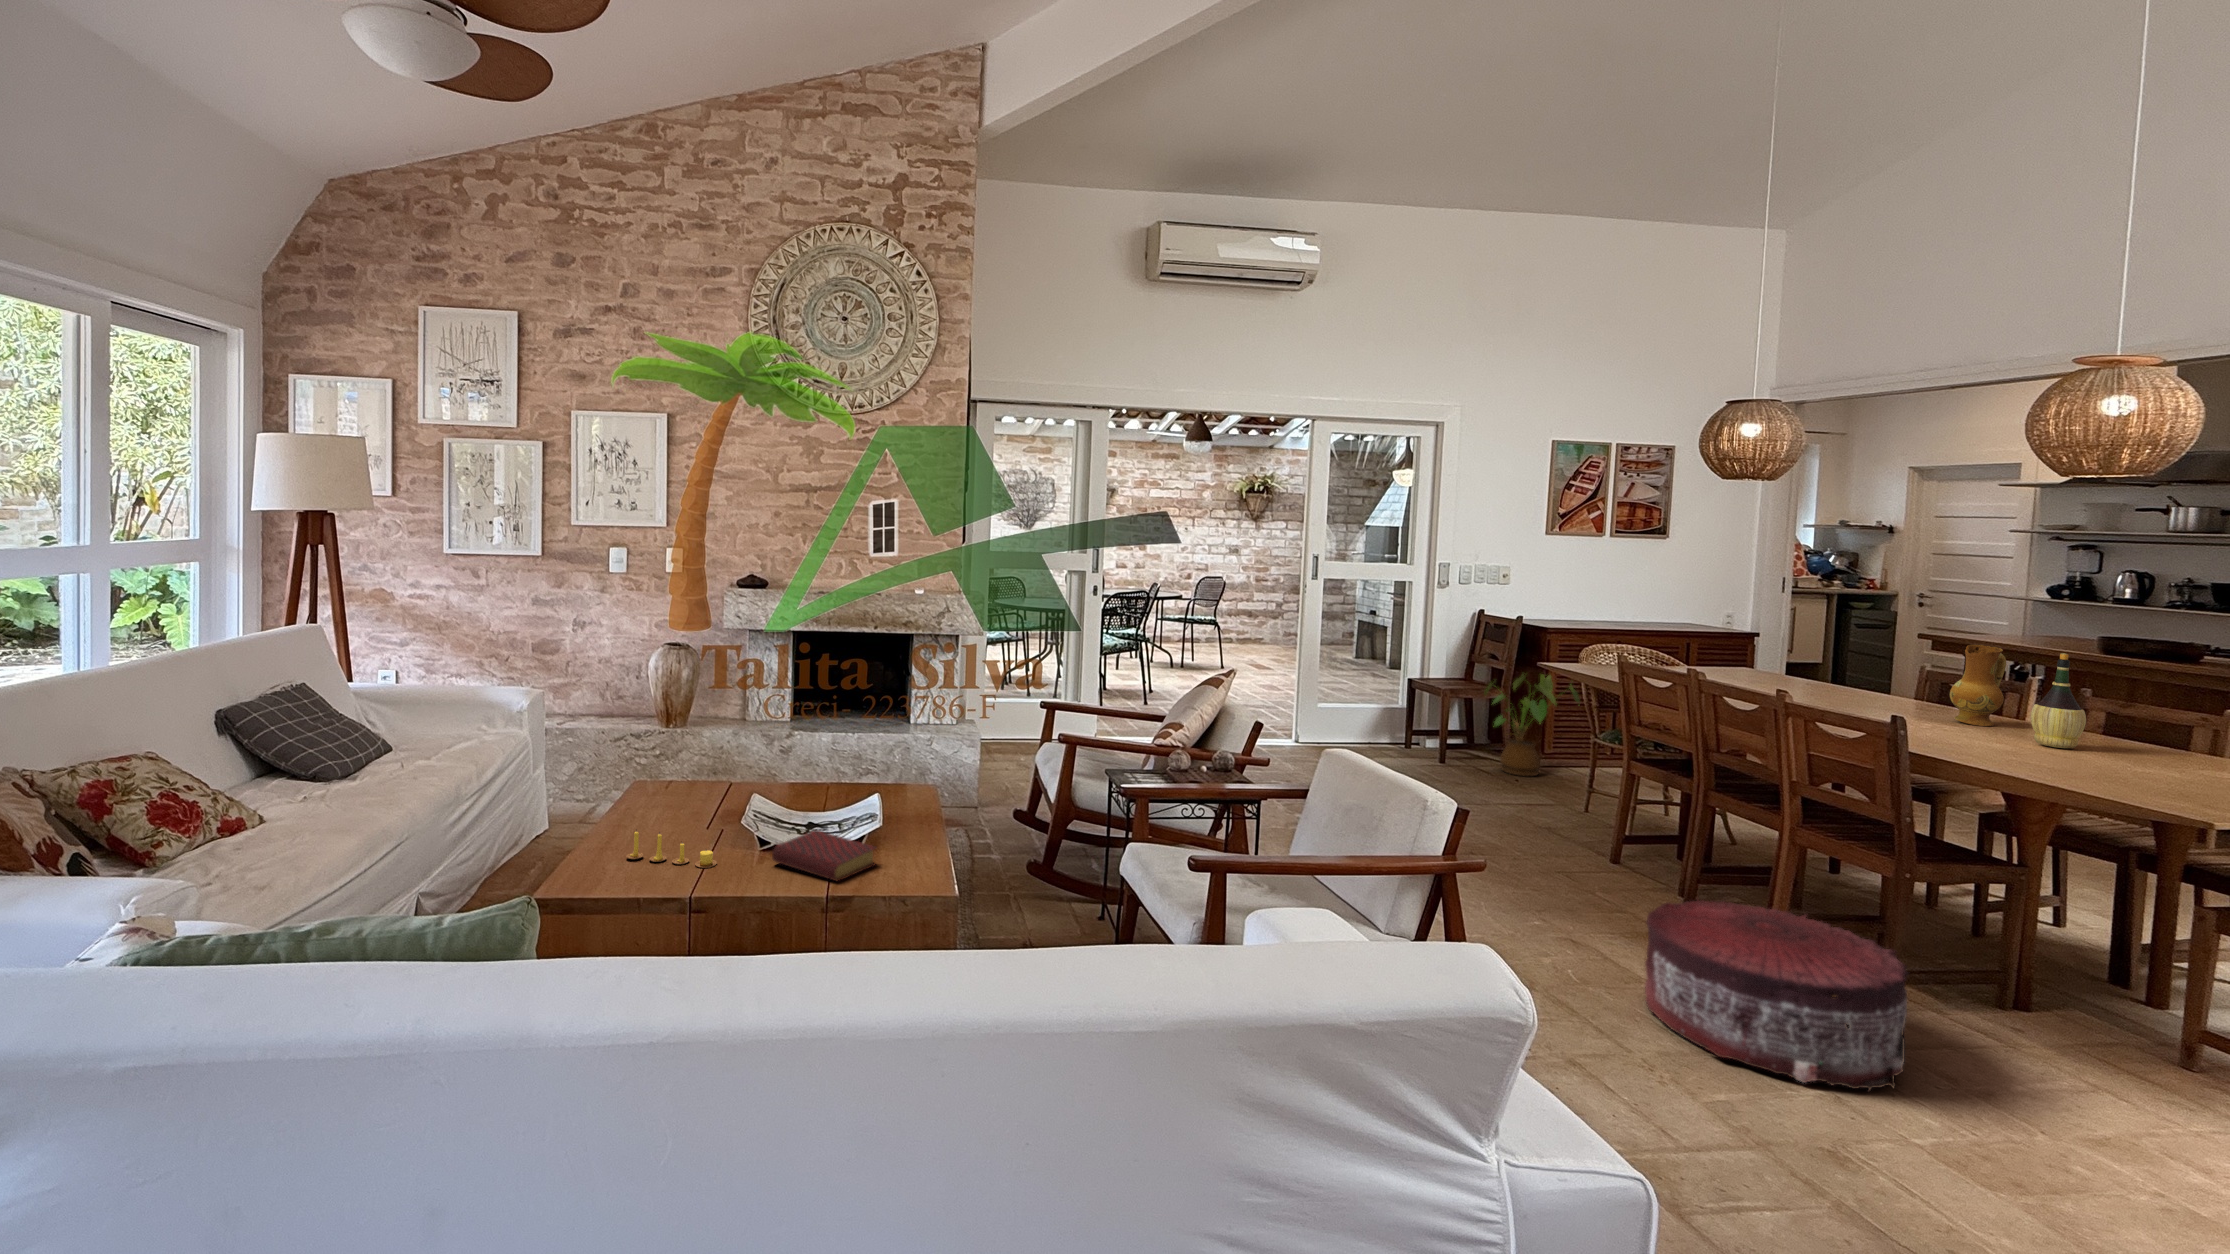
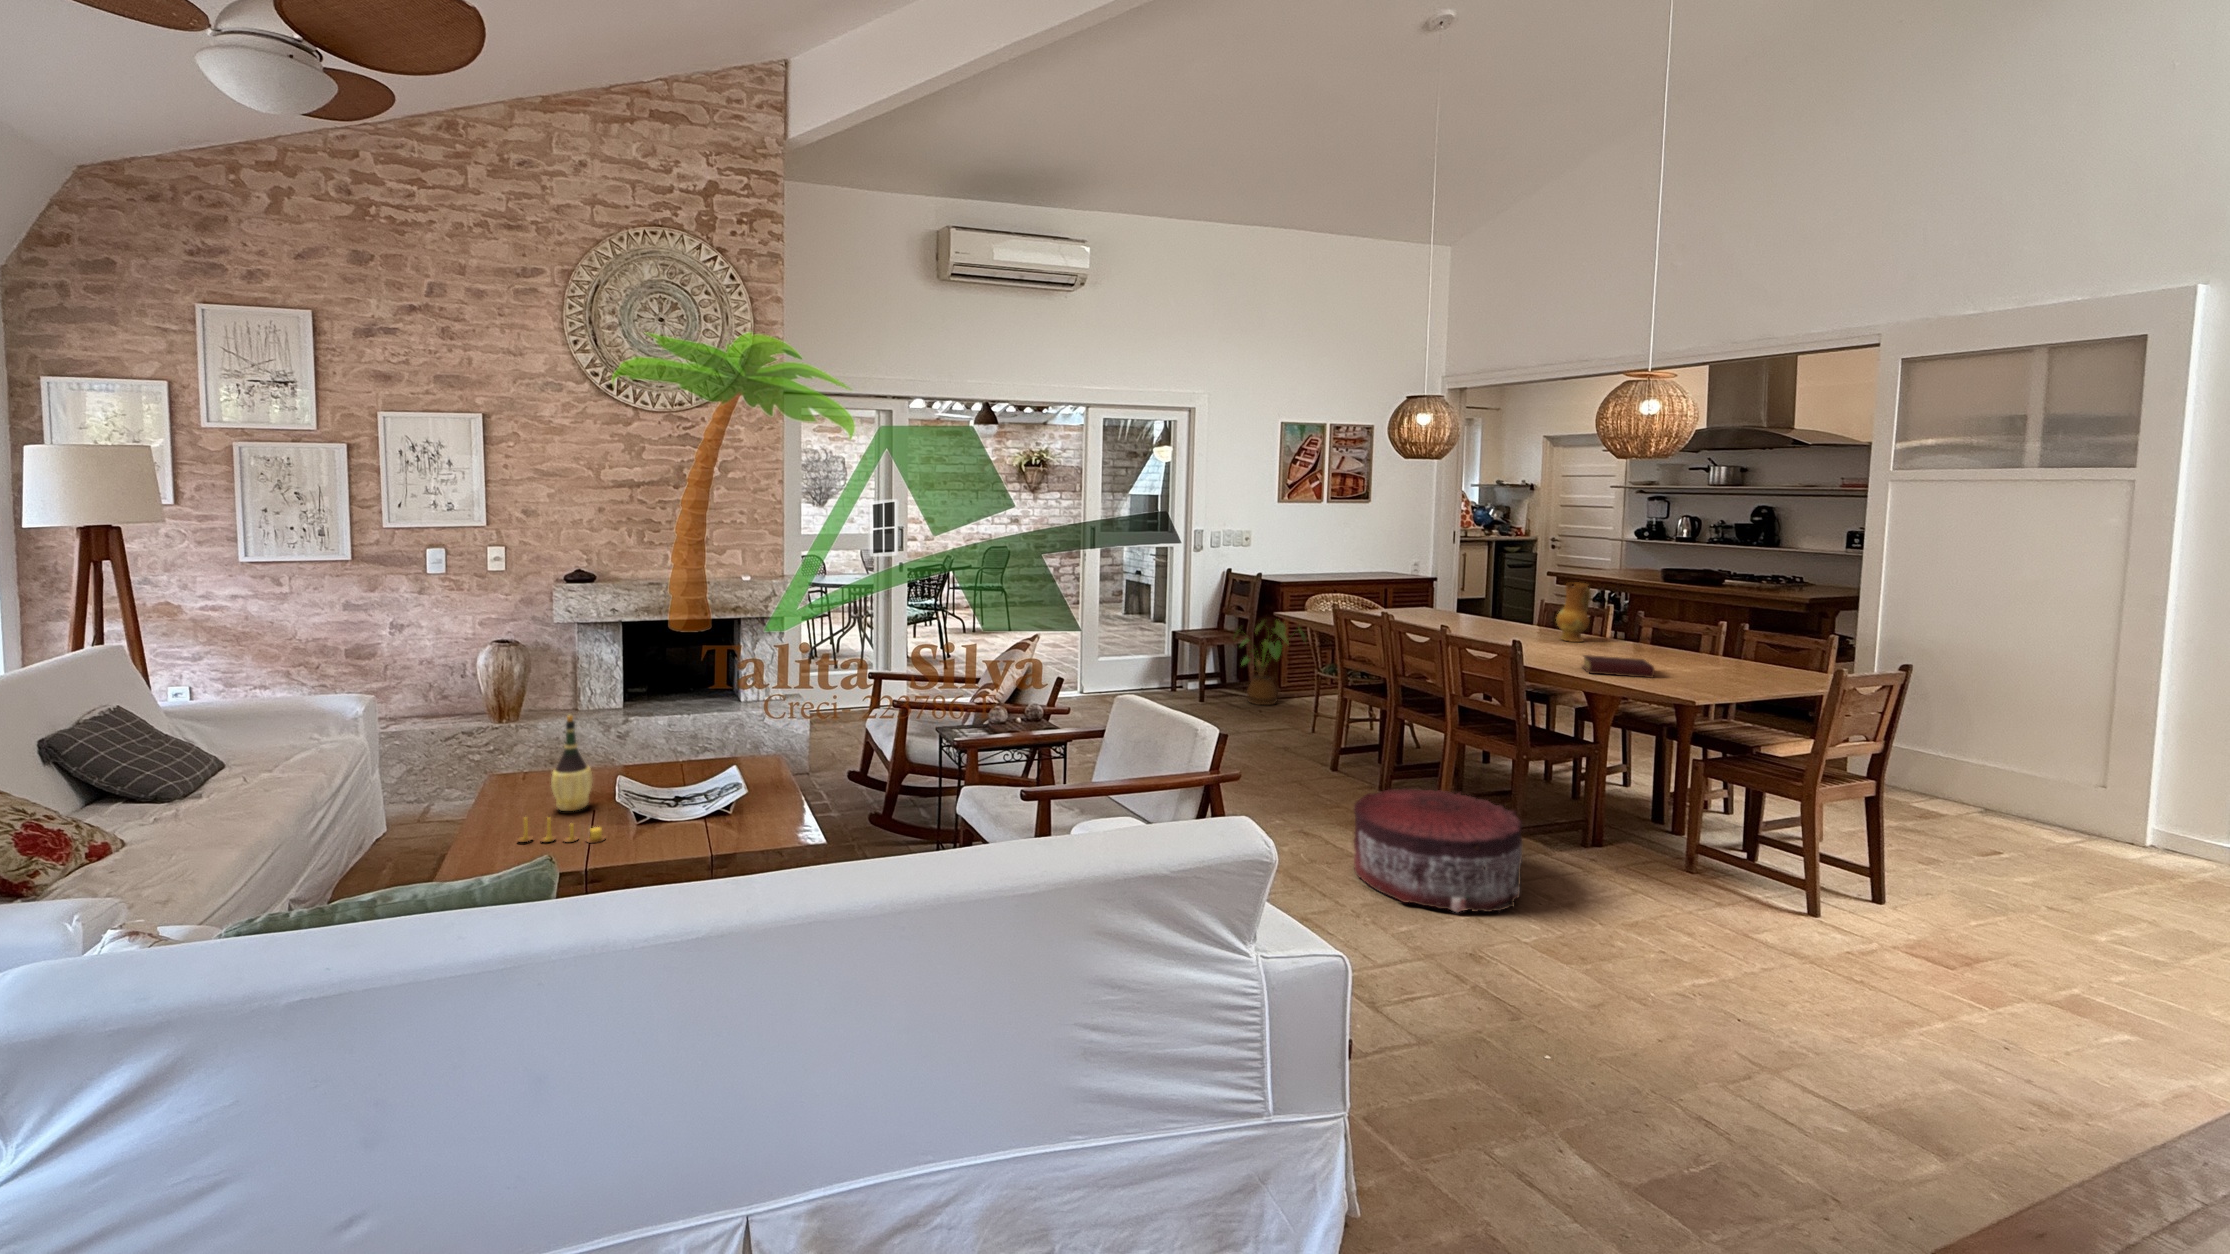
wine bottle: present [2031,653,2086,748] -> present [551,715,592,811]
book: present [772,830,876,881] -> present [1582,655,1655,678]

